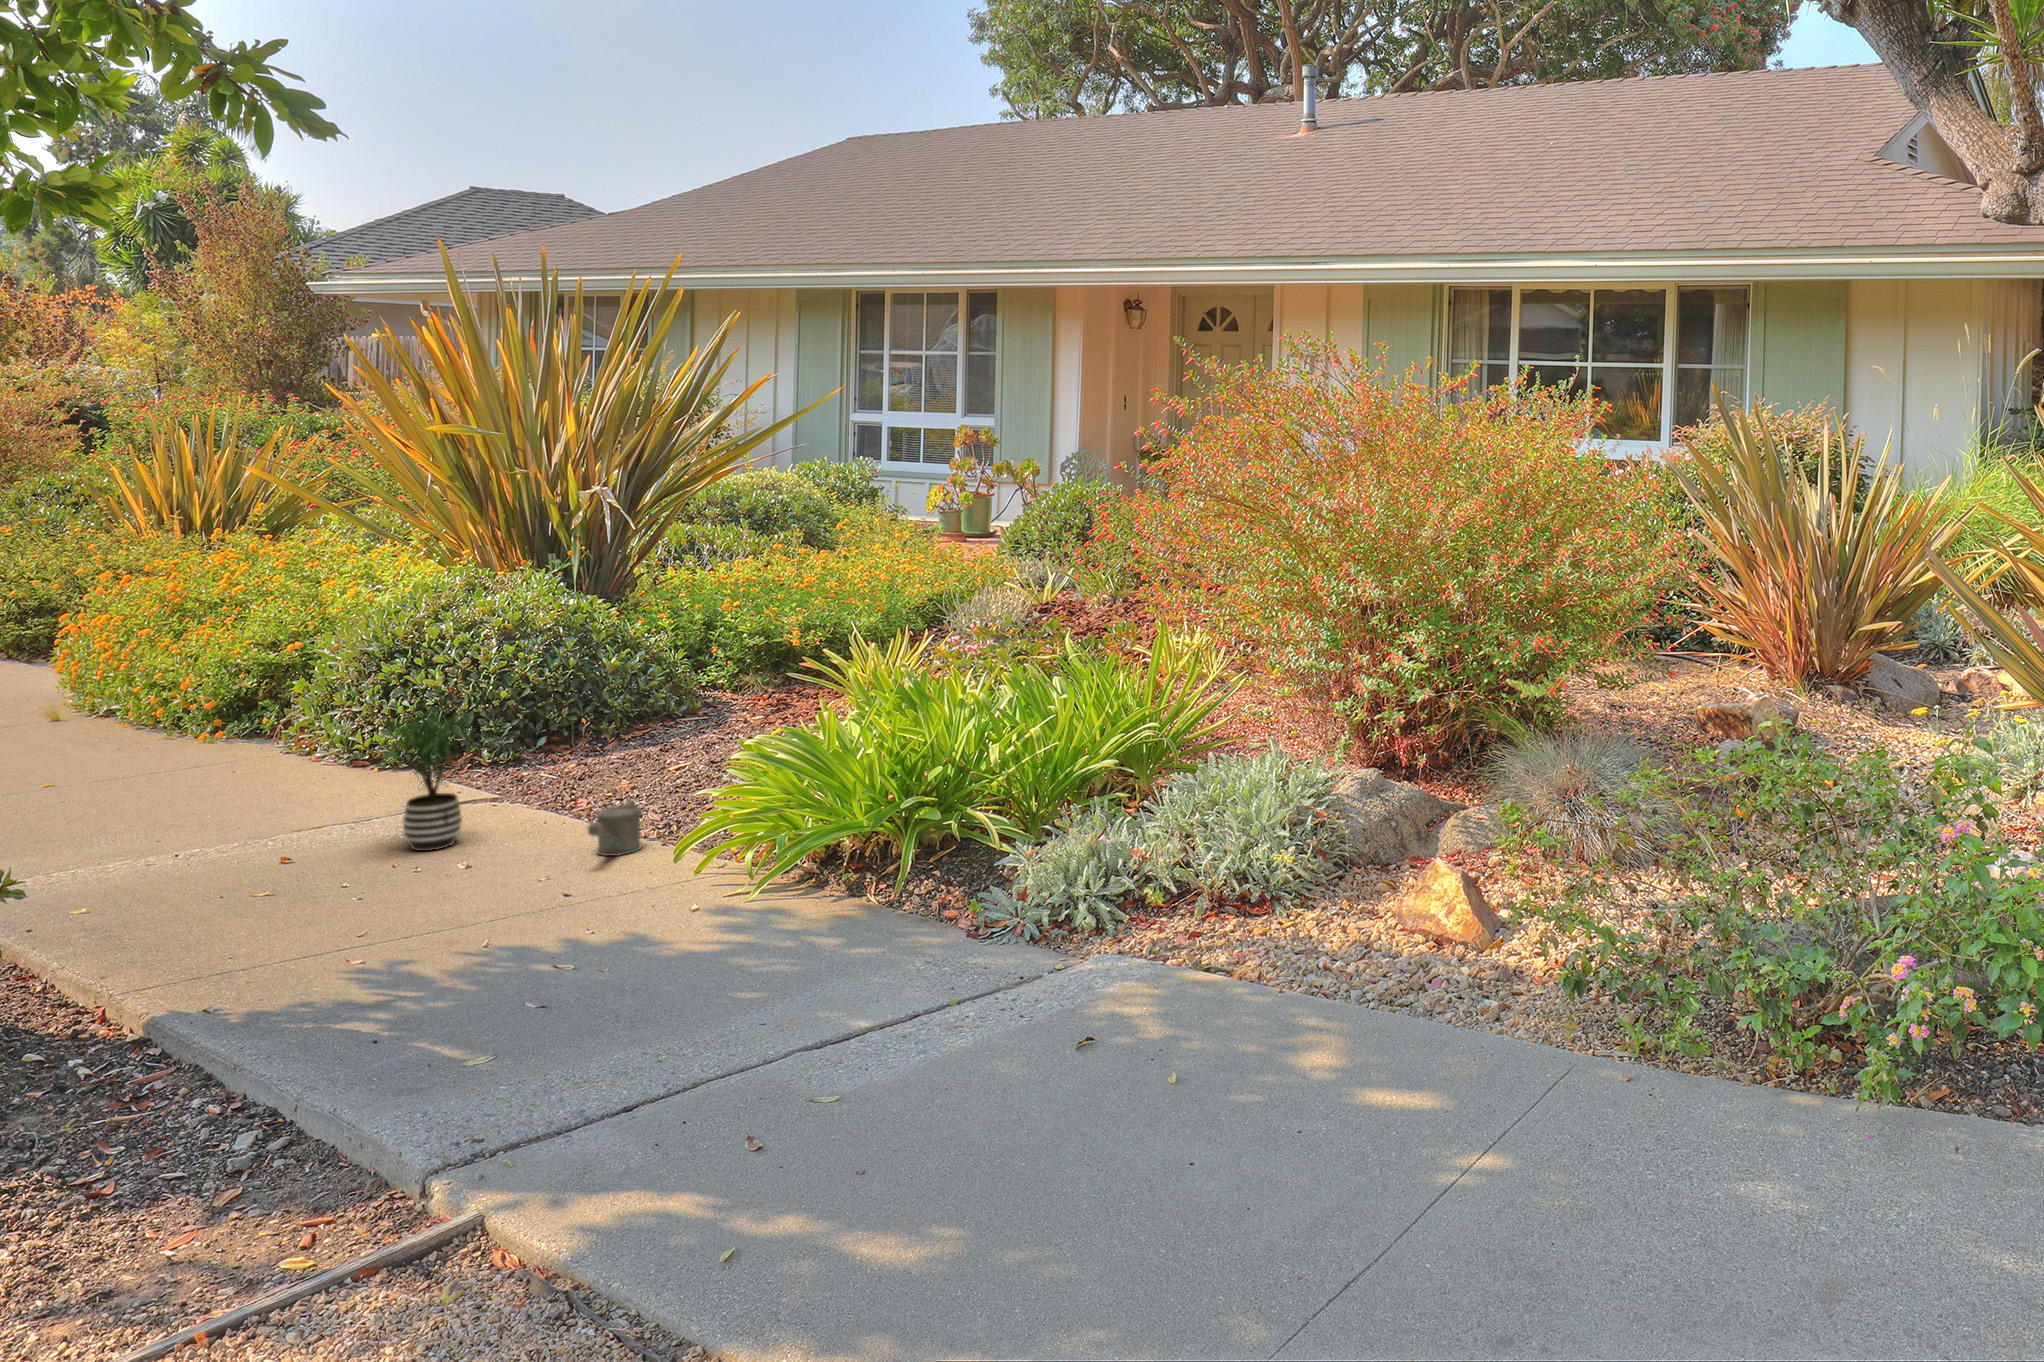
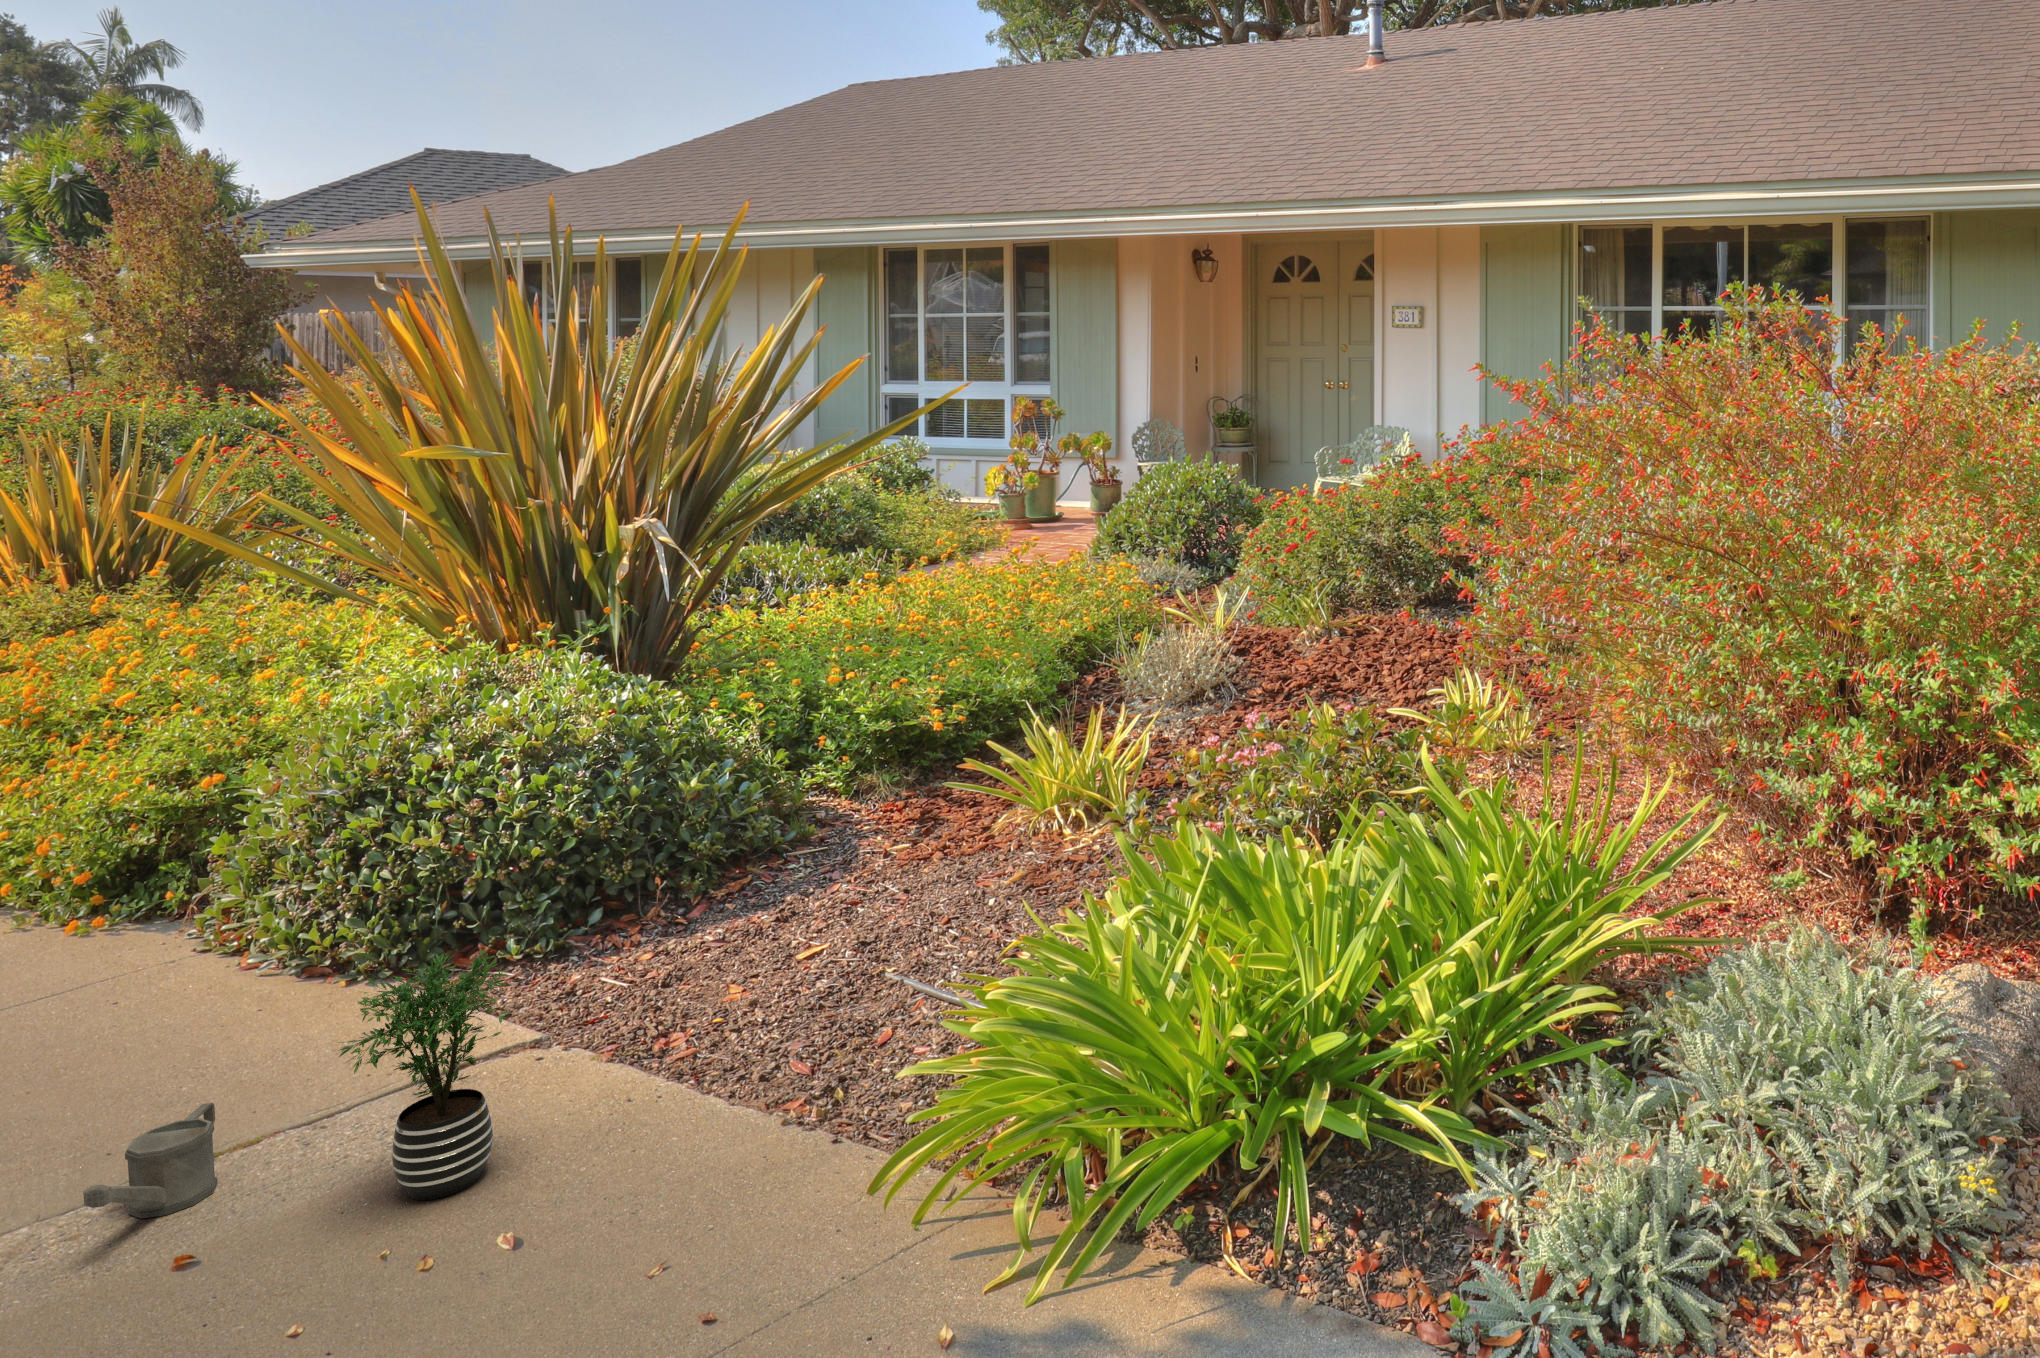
watering can: present [588,800,642,856] -> present [83,1103,217,1219]

